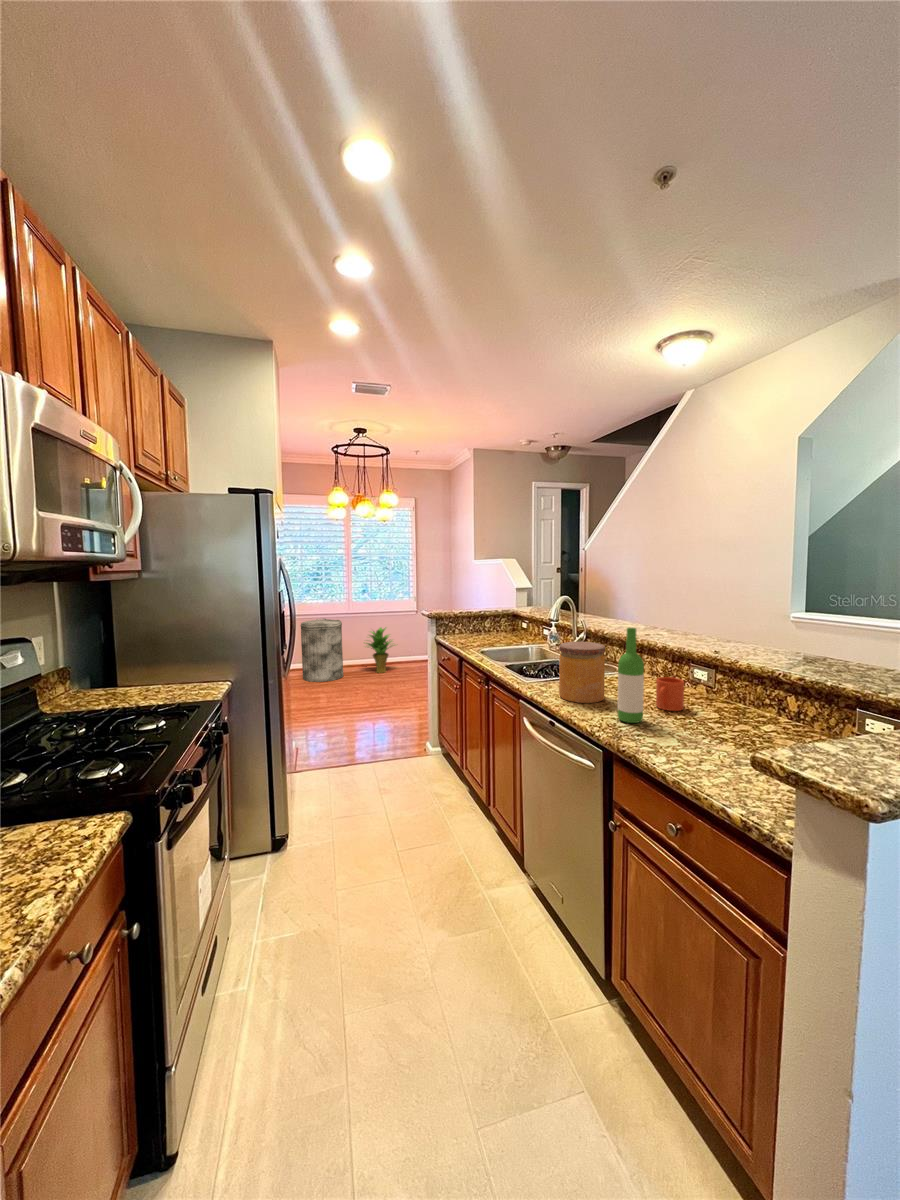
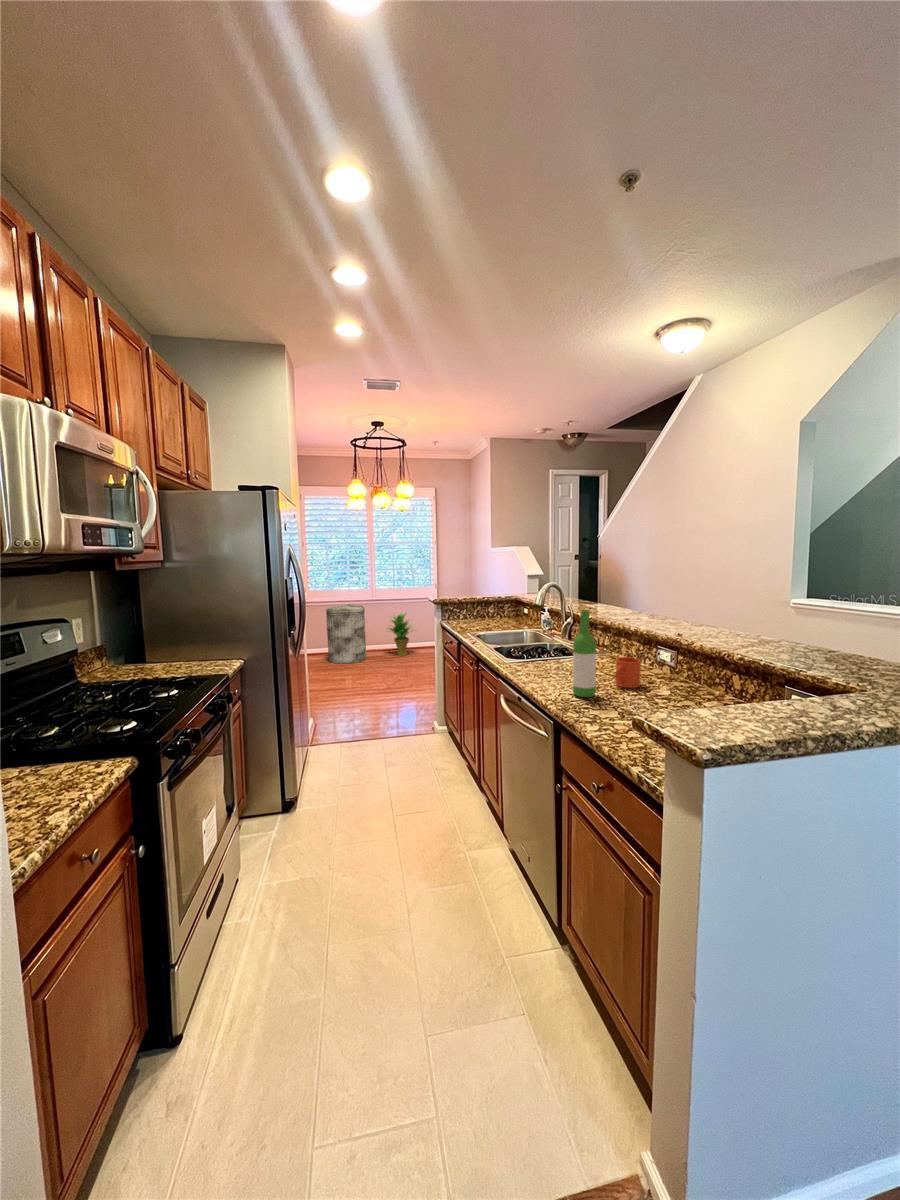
jar: present [559,642,605,703] -> none [530,624,571,680]

